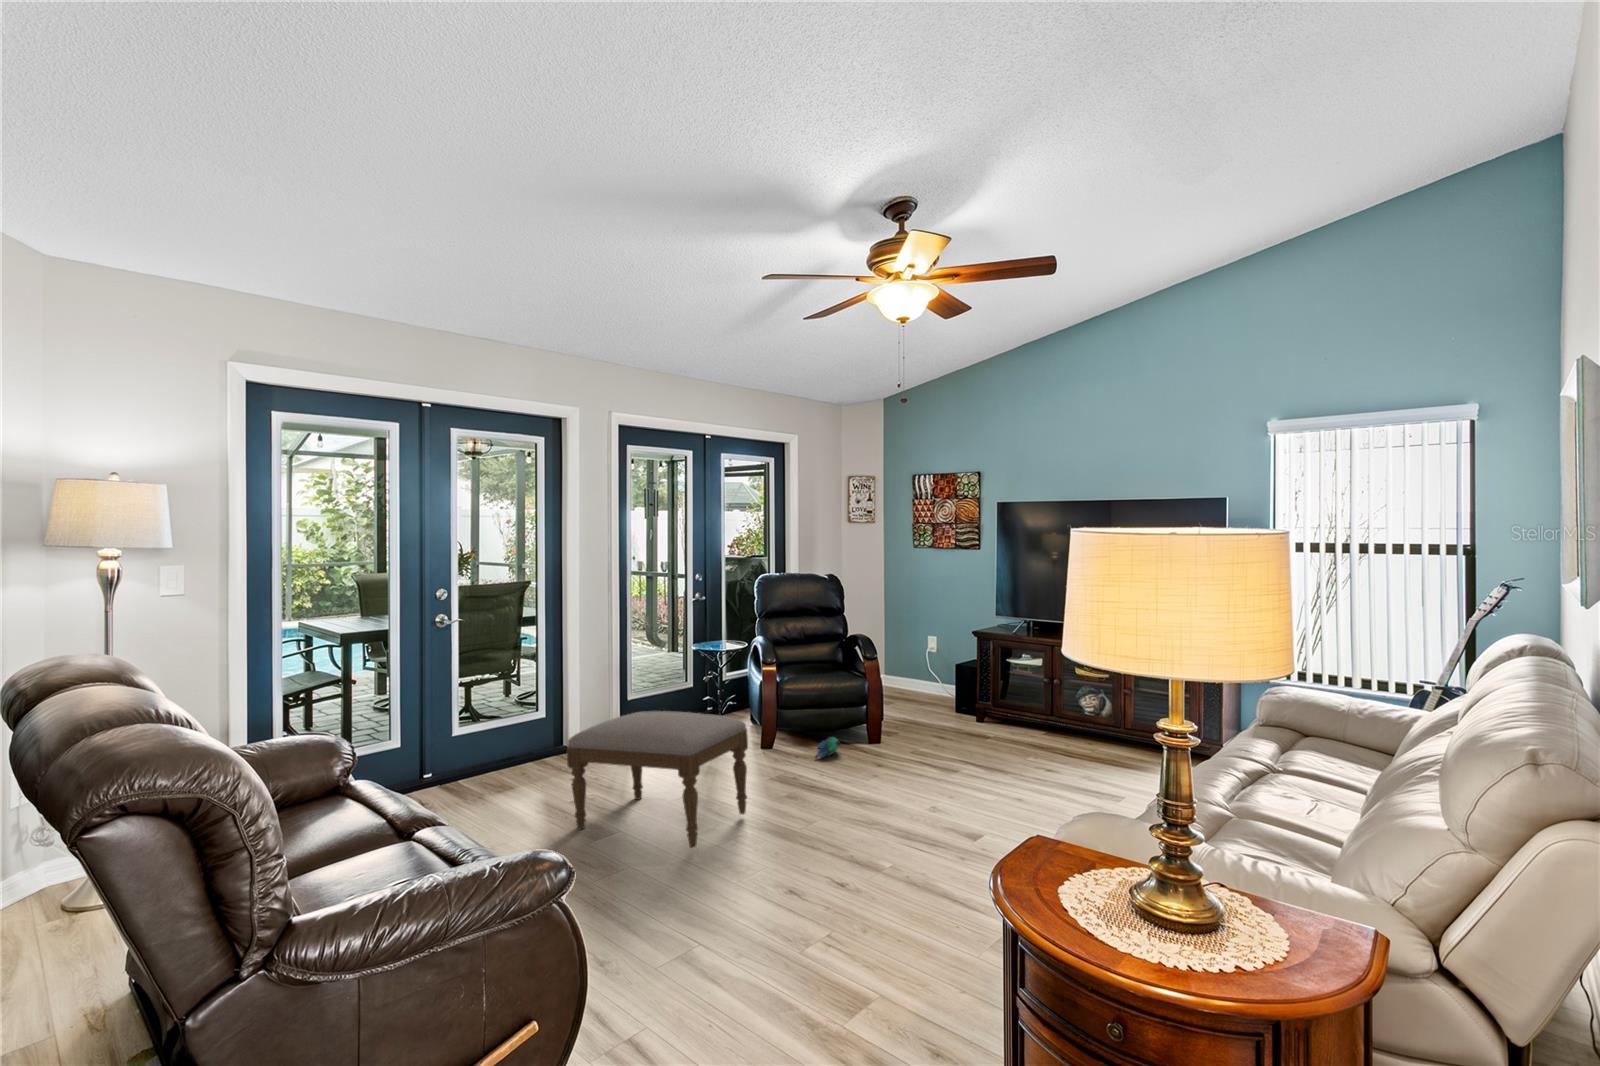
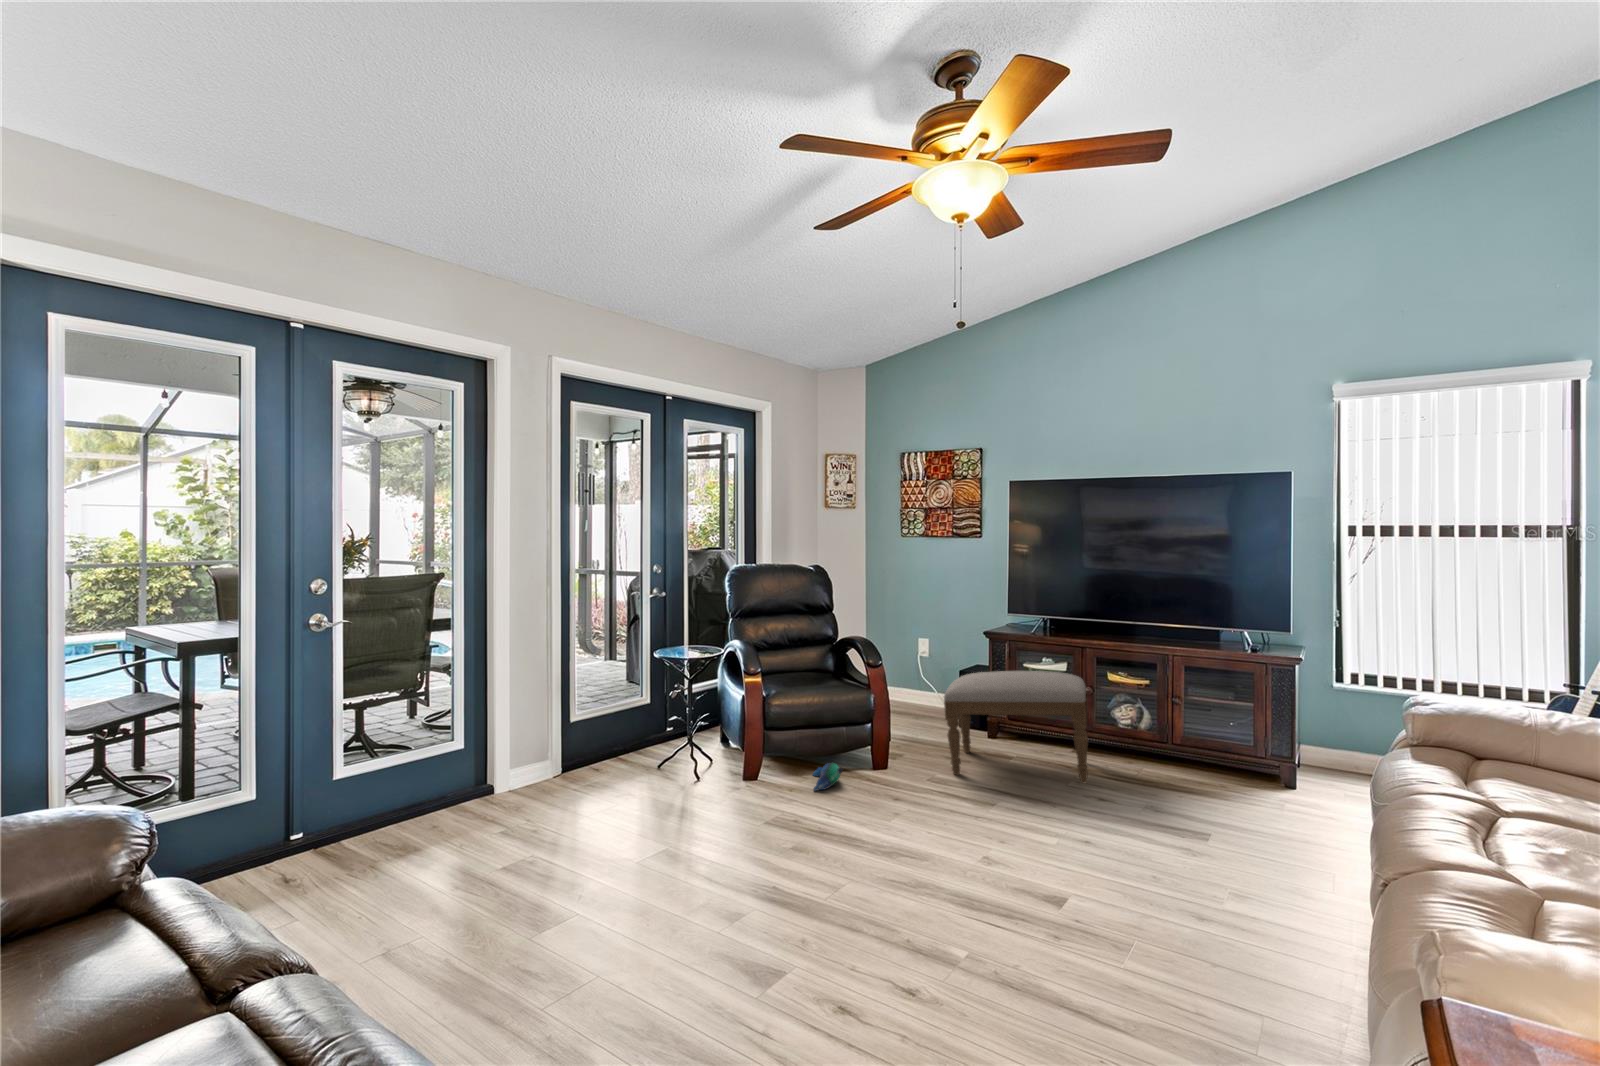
ottoman: present [567,711,748,848] -> present [944,671,1088,783]

